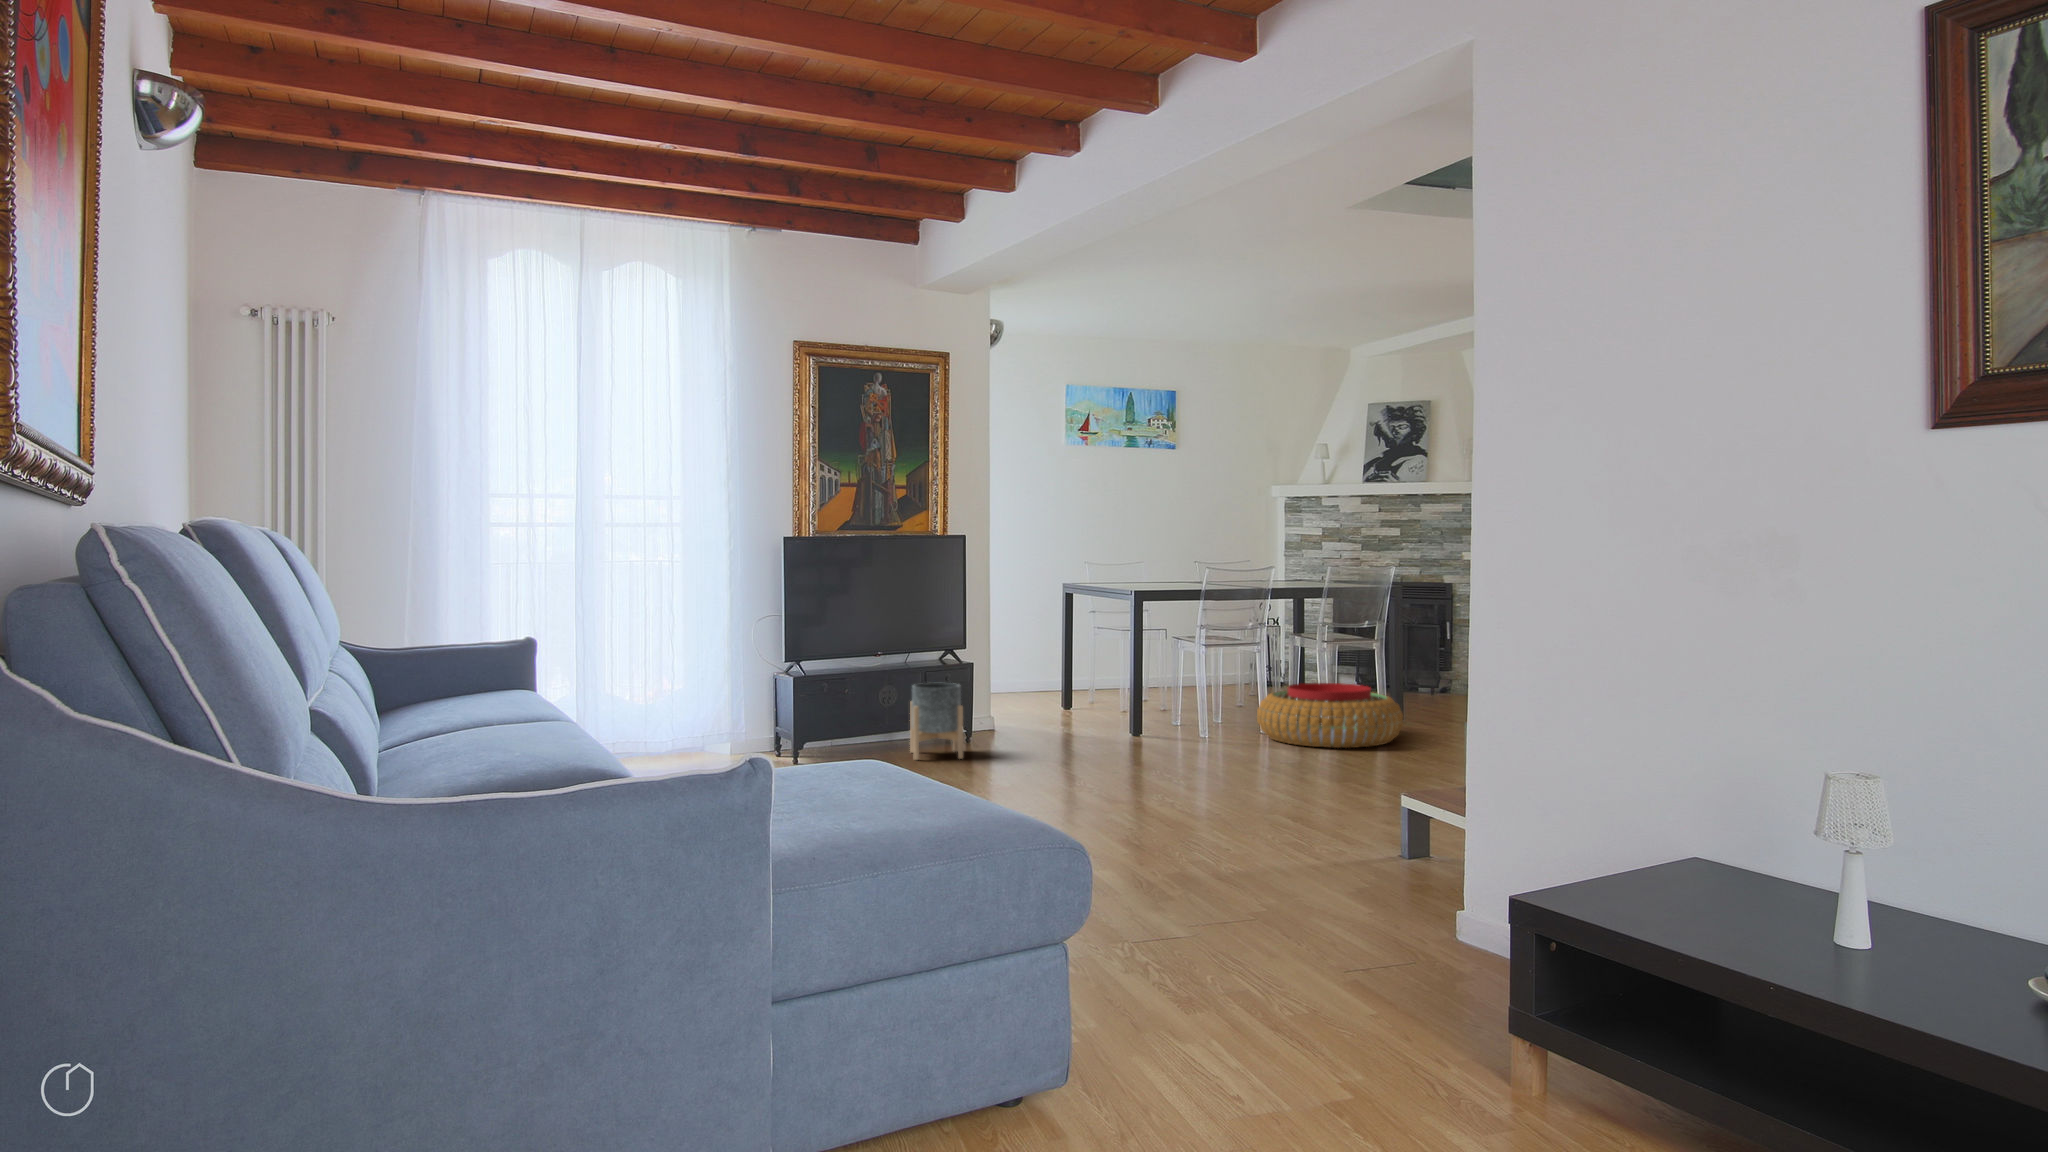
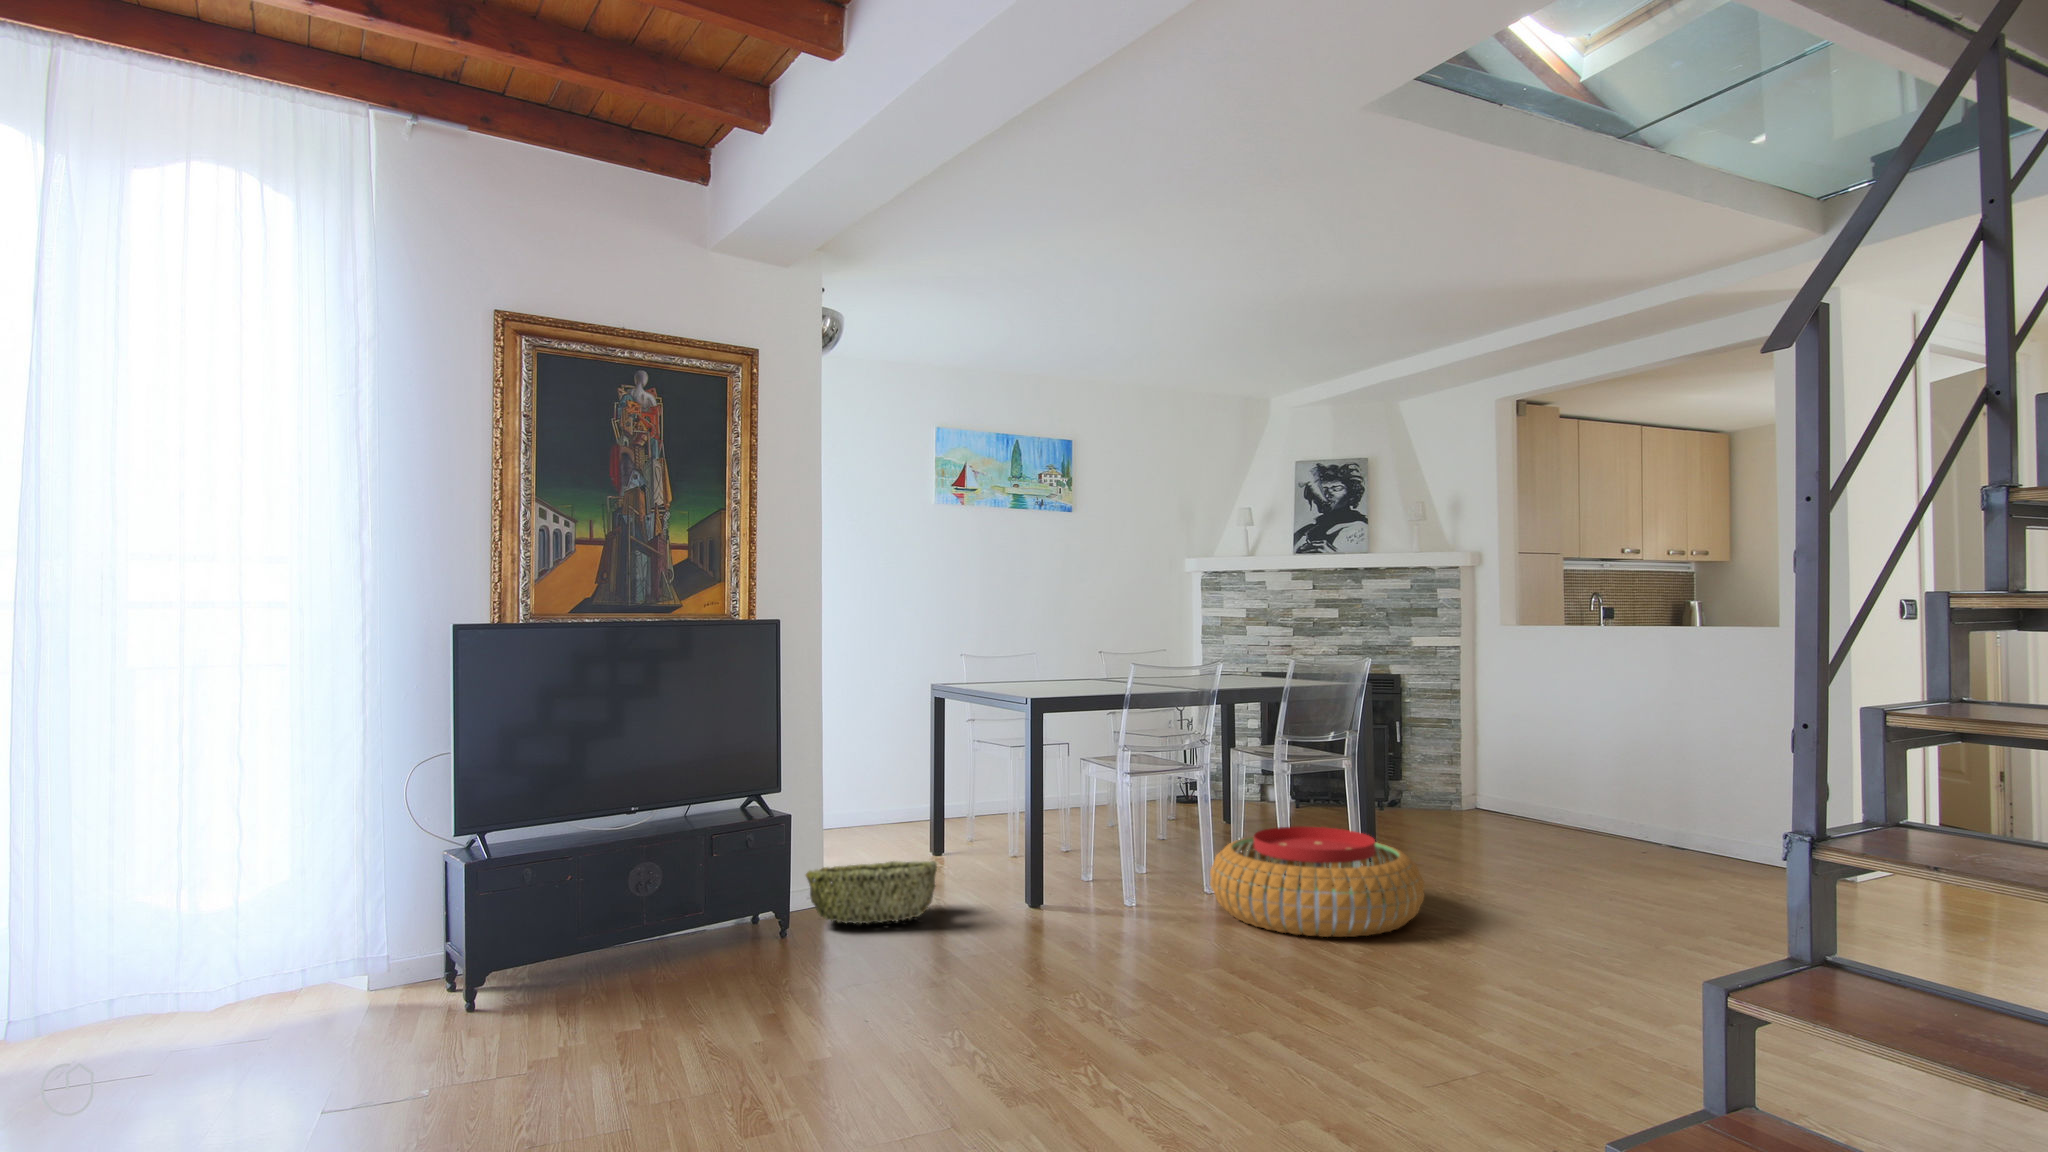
planter: present [910,683,963,760] -> none [672,856,759,999]
woven basket: none [983,698,1069,737] -> present [806,861,937,924]

